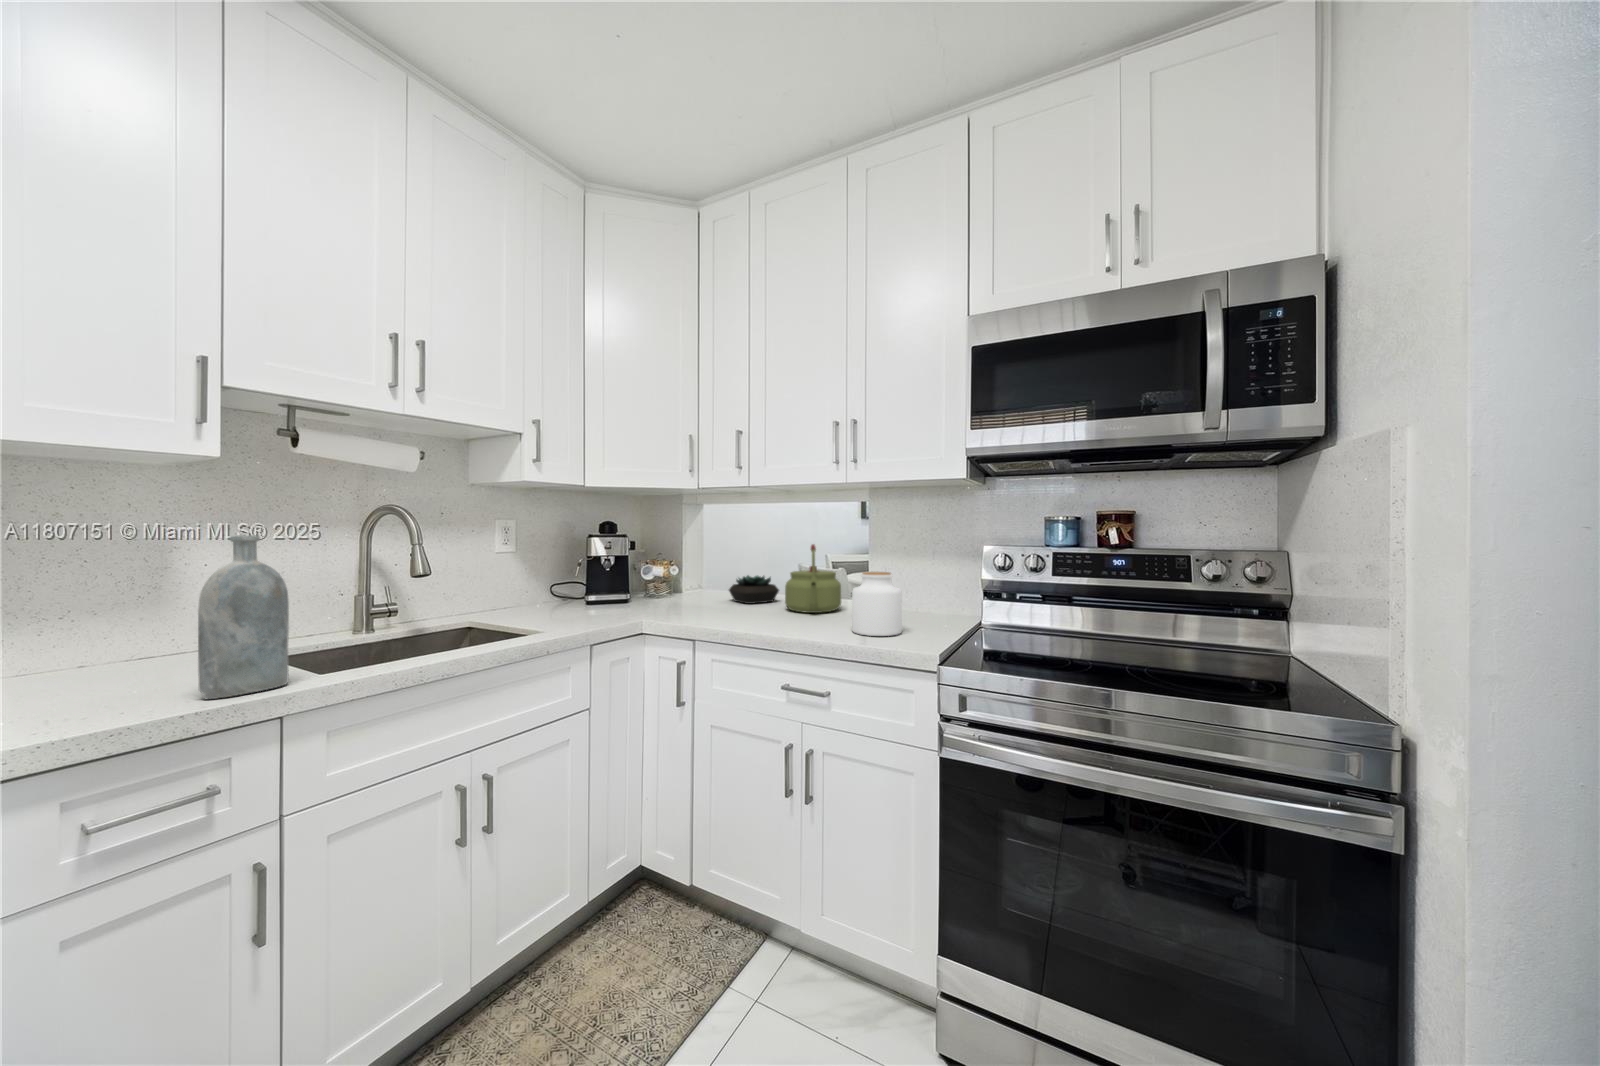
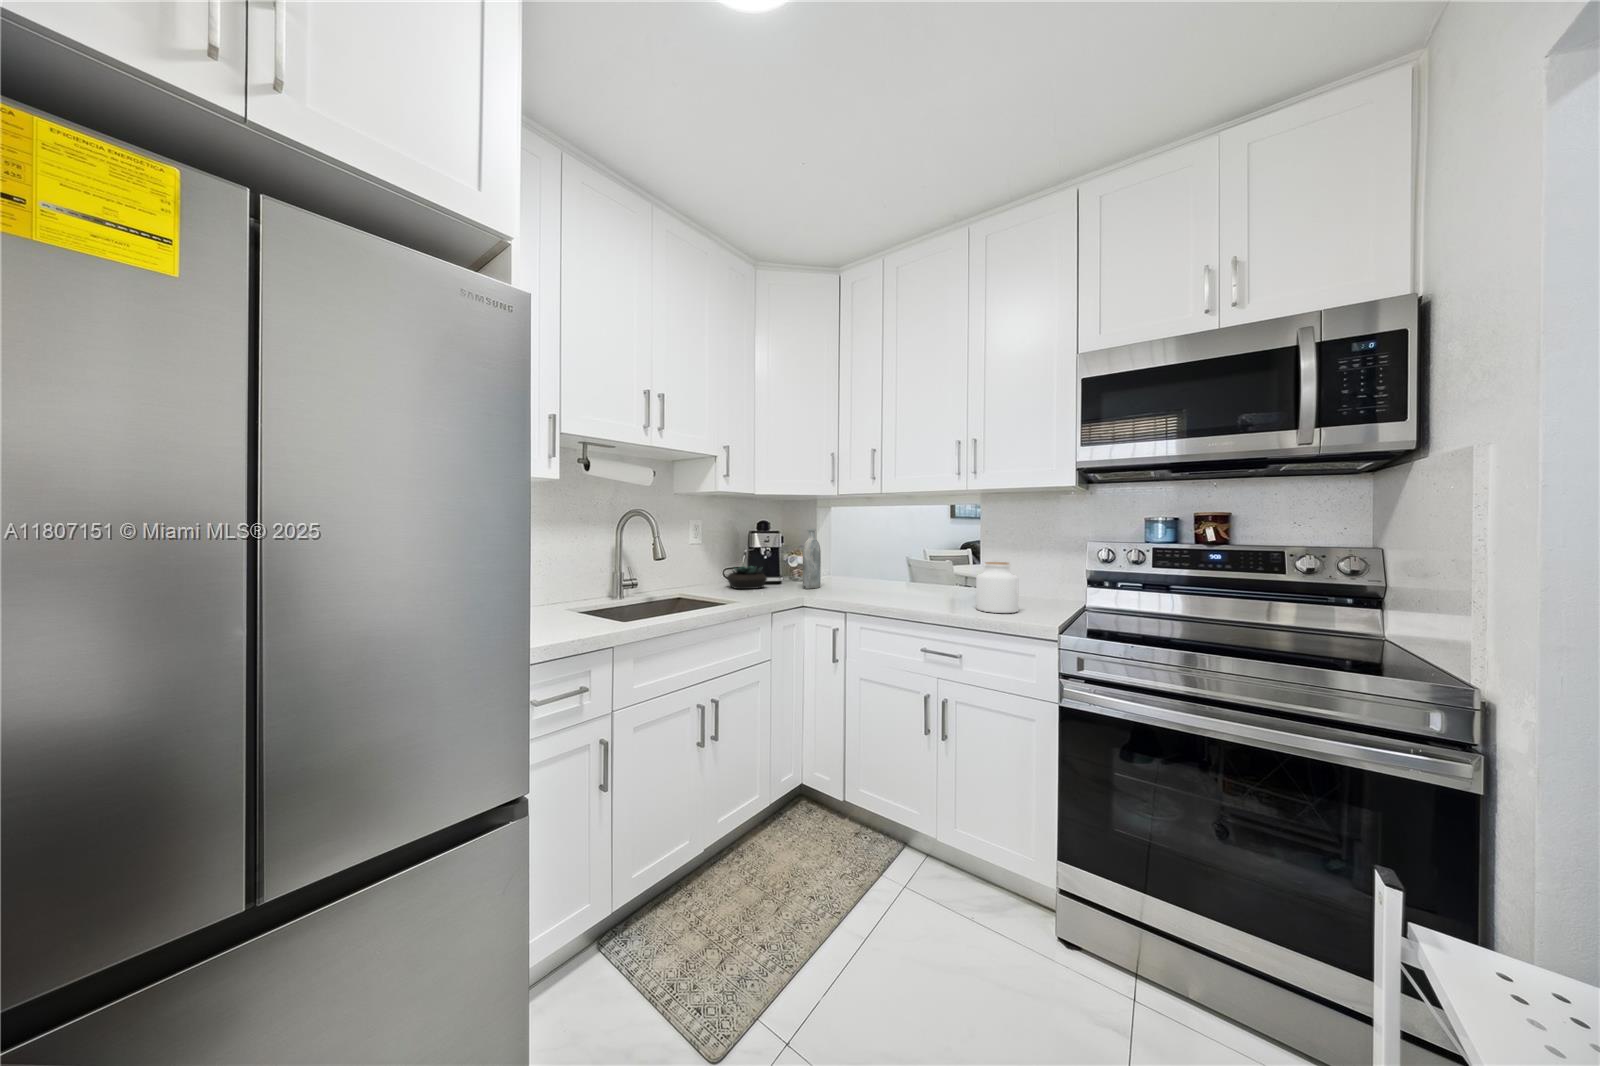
bottle: present [198,535,289,699] -> present [803,529,821,589]
kettle: present [785,544,841,613] -> none [911,540,959,595]
succulent plant: present [729,575,779,604] -> present [727,566,767,589]

